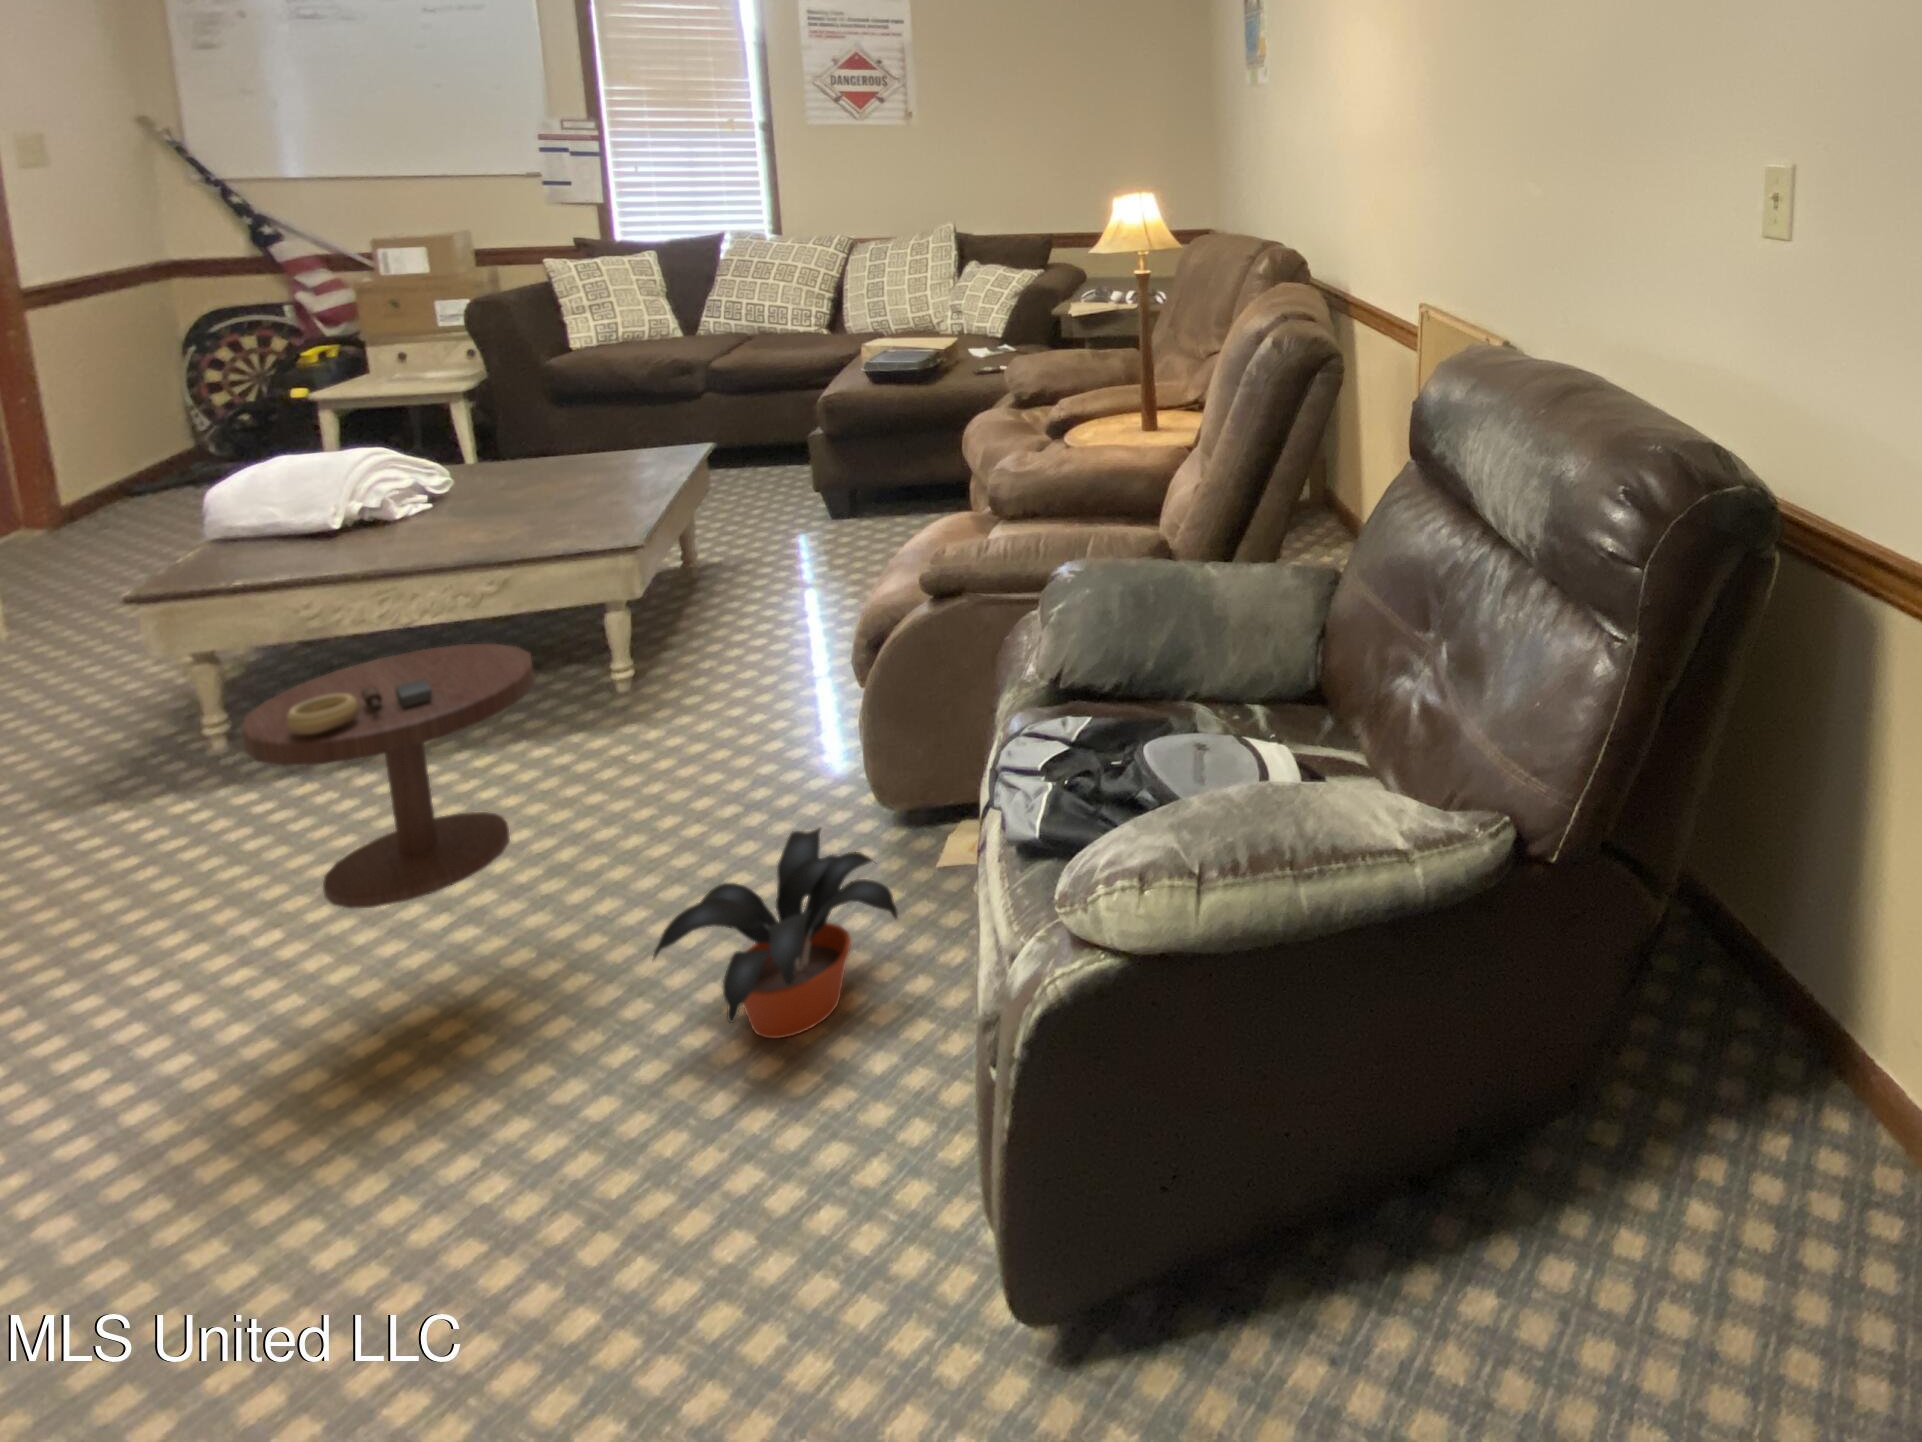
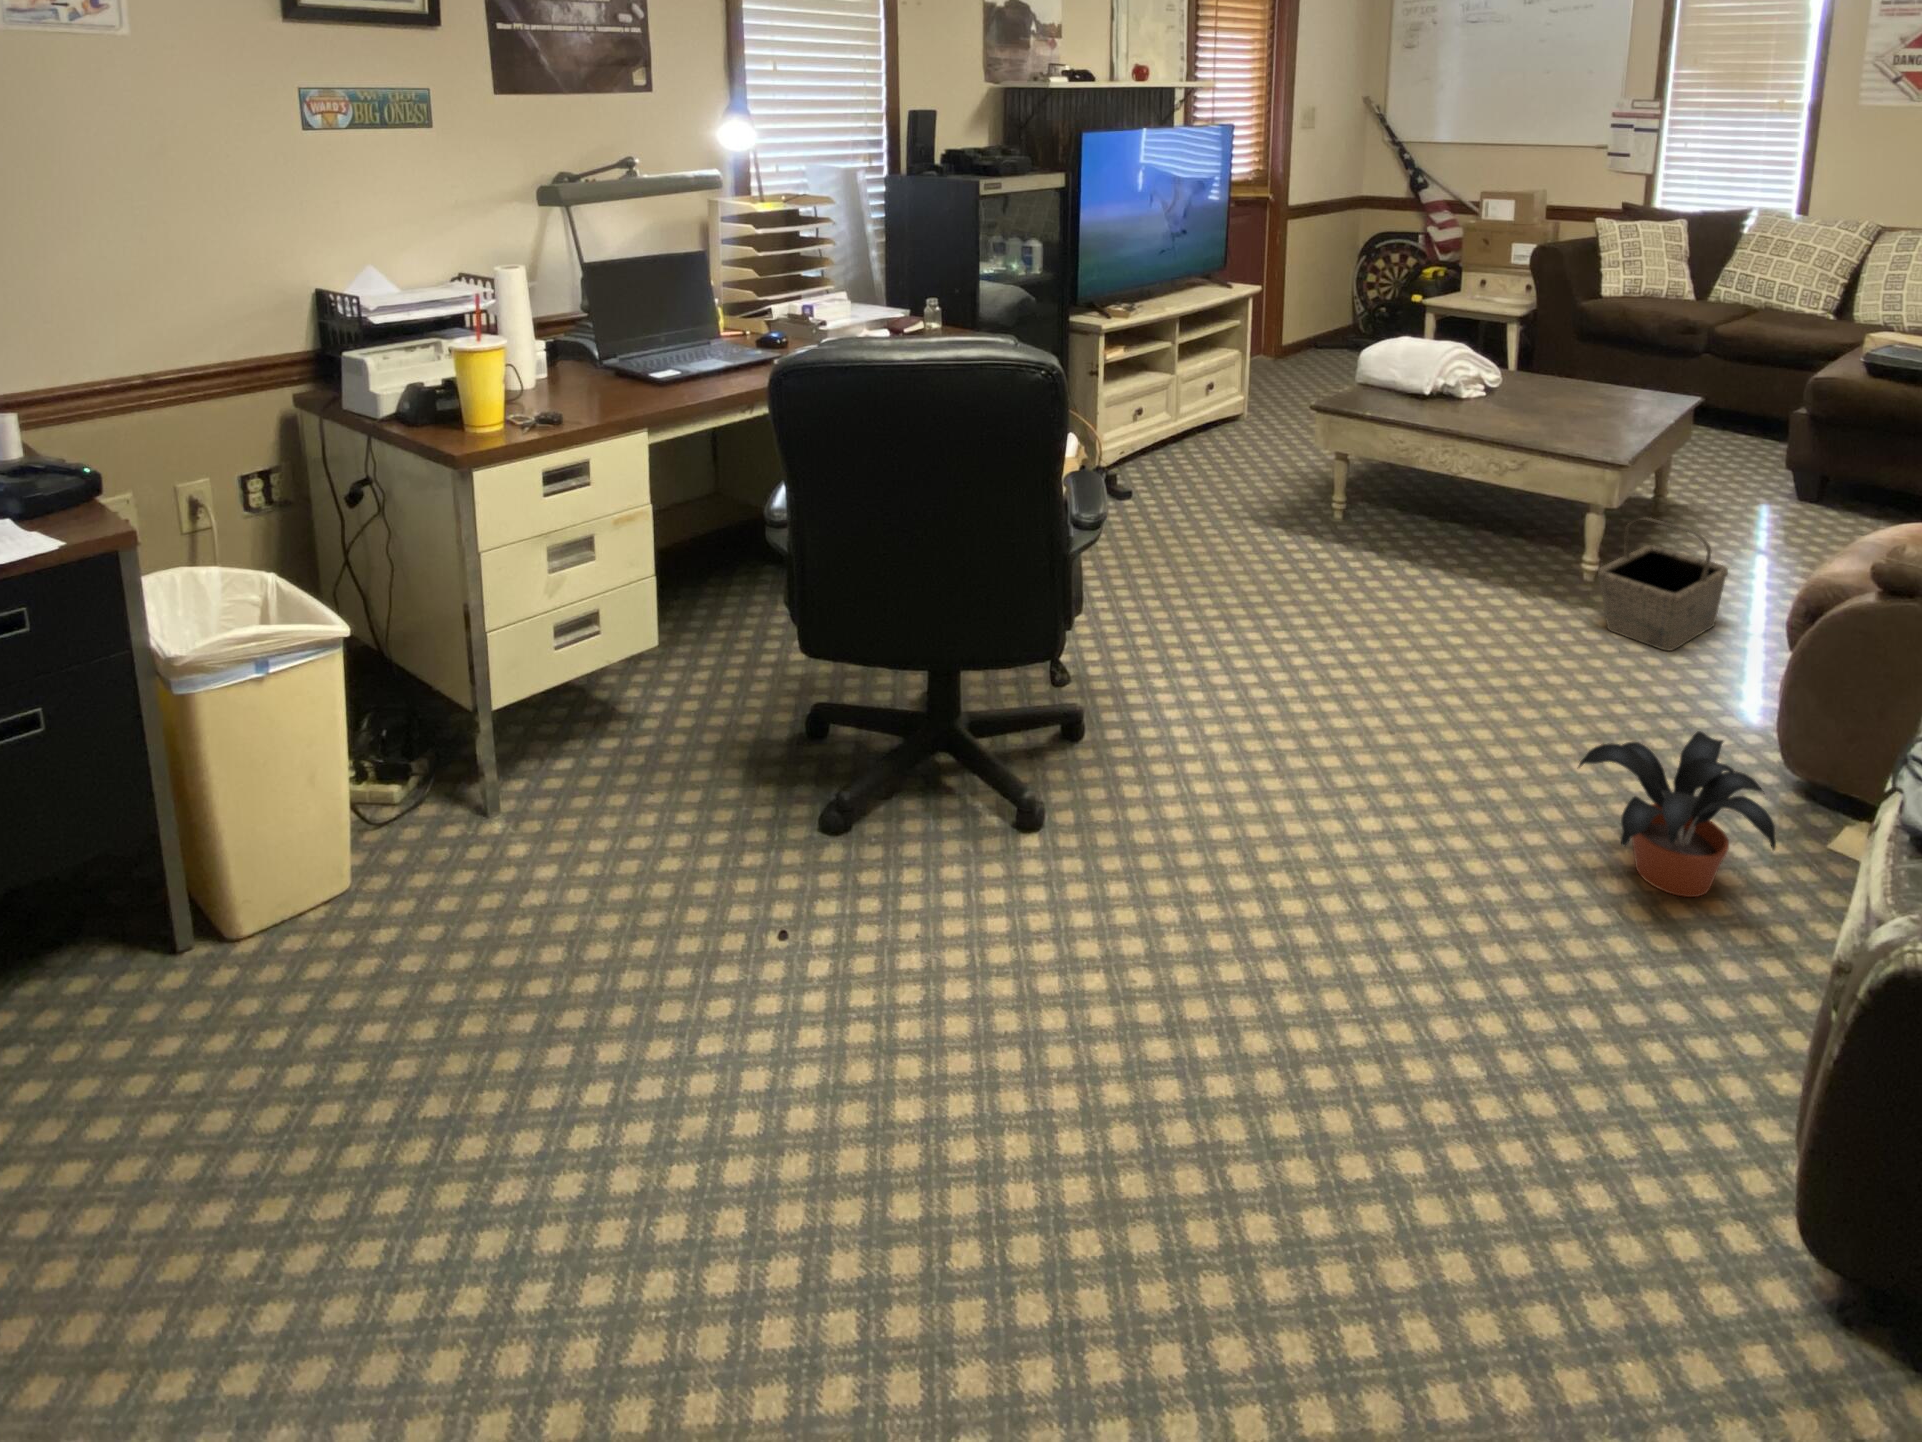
basket: none [630,597,784,749] -> present [1598,518,1728,651]
side table: present [241,643,534,908] -> none [1387,480,1543,741]

